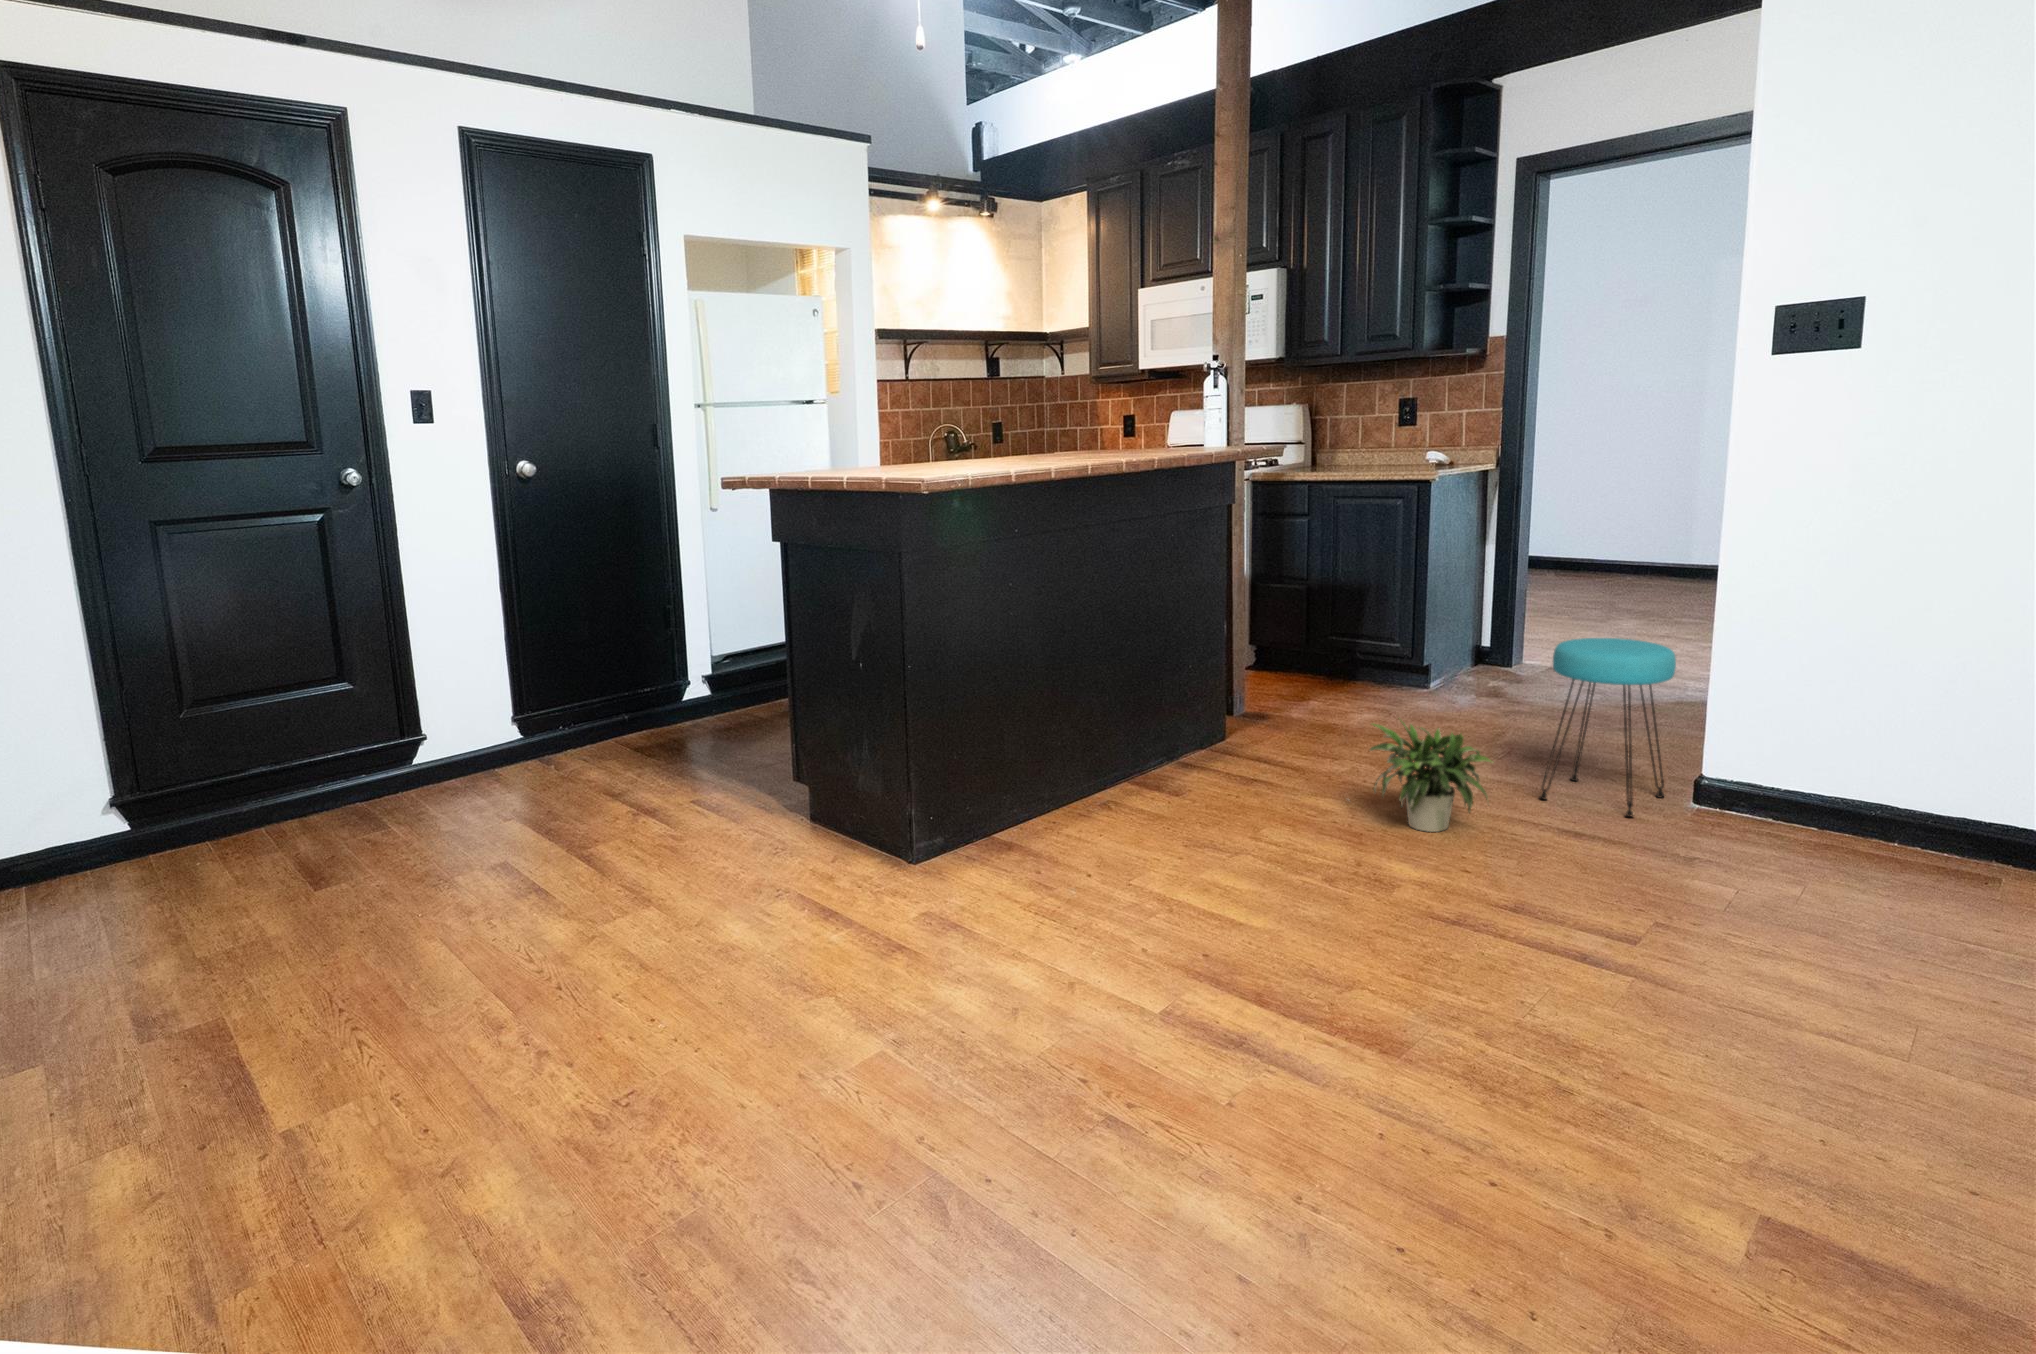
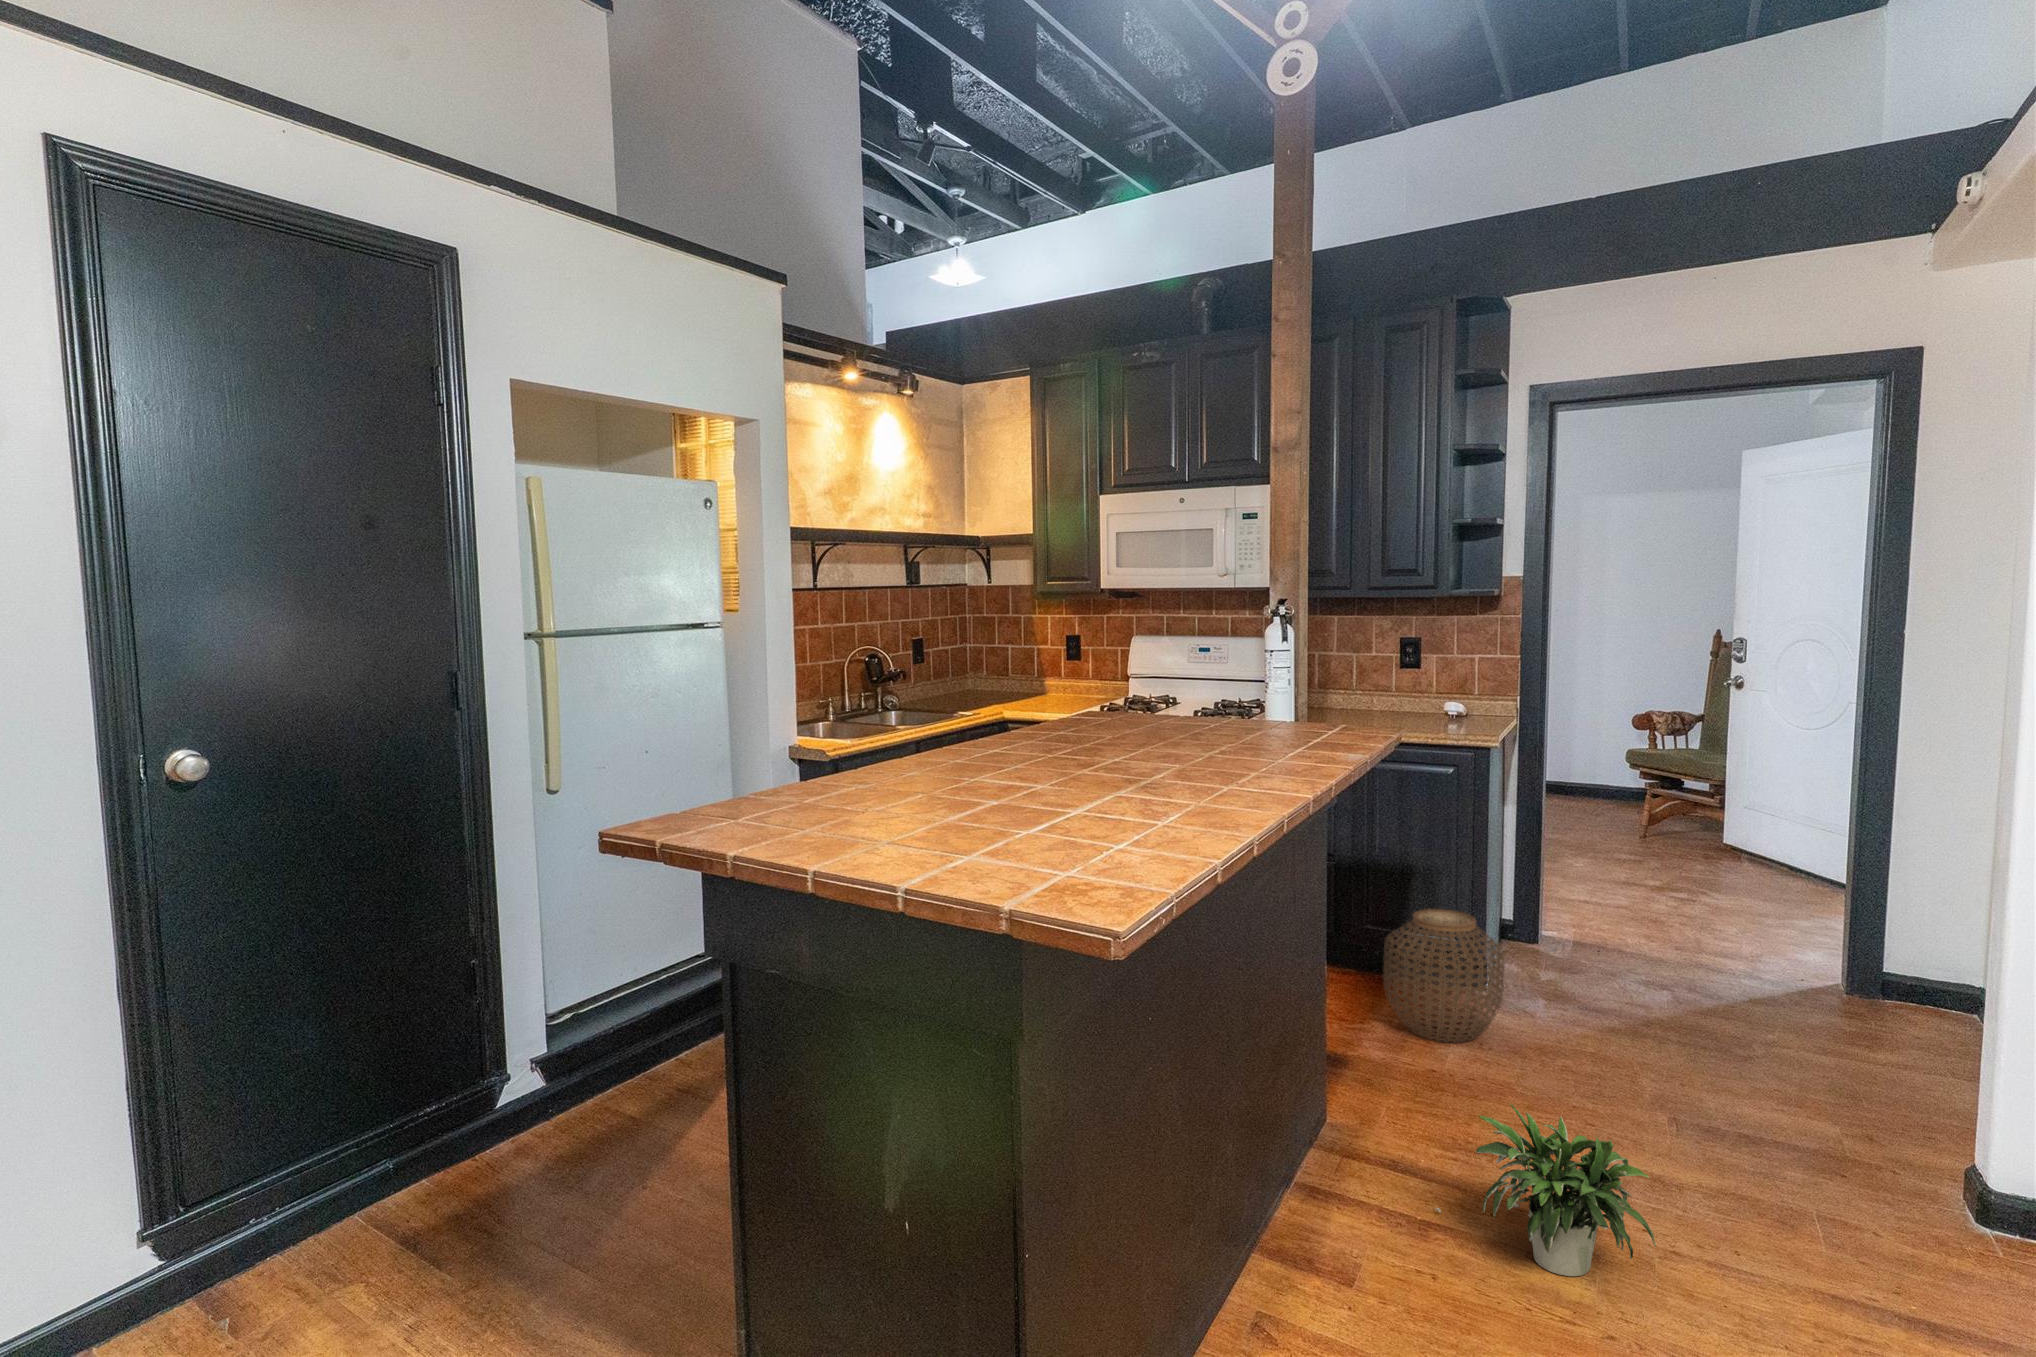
woven basket: none [1355,613,1453,715] -> present [1384,909,1504,1043]
stool: present [1540,638,1676,816] -> none [1682,985,1853,1244]

